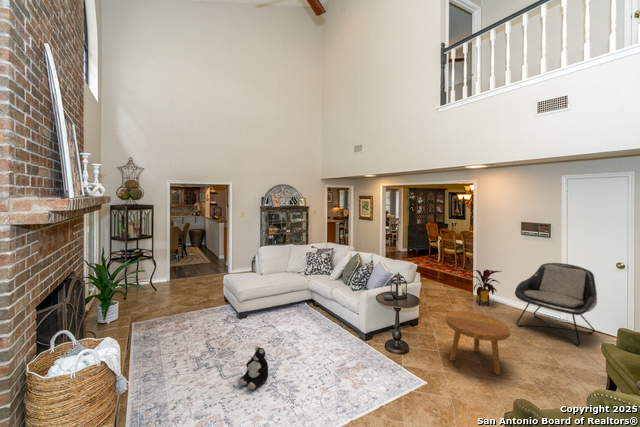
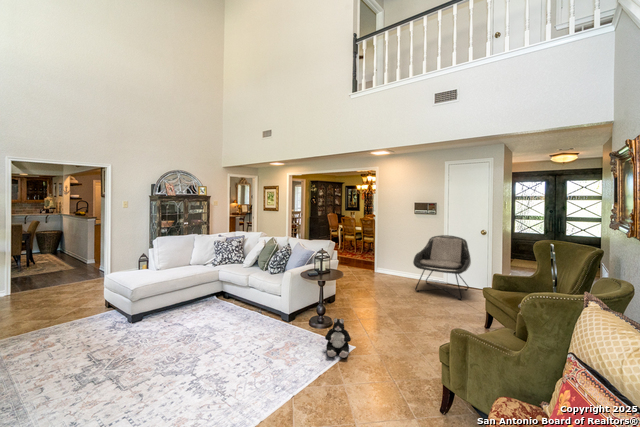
house plant: present [469,270,500,306] -> none [372,247,403,280]
footstool: present [446,311,510,375] -> none [365,280,418,330]
plush toy: present [238,347,268,389] -> present [325,318,351,358]

